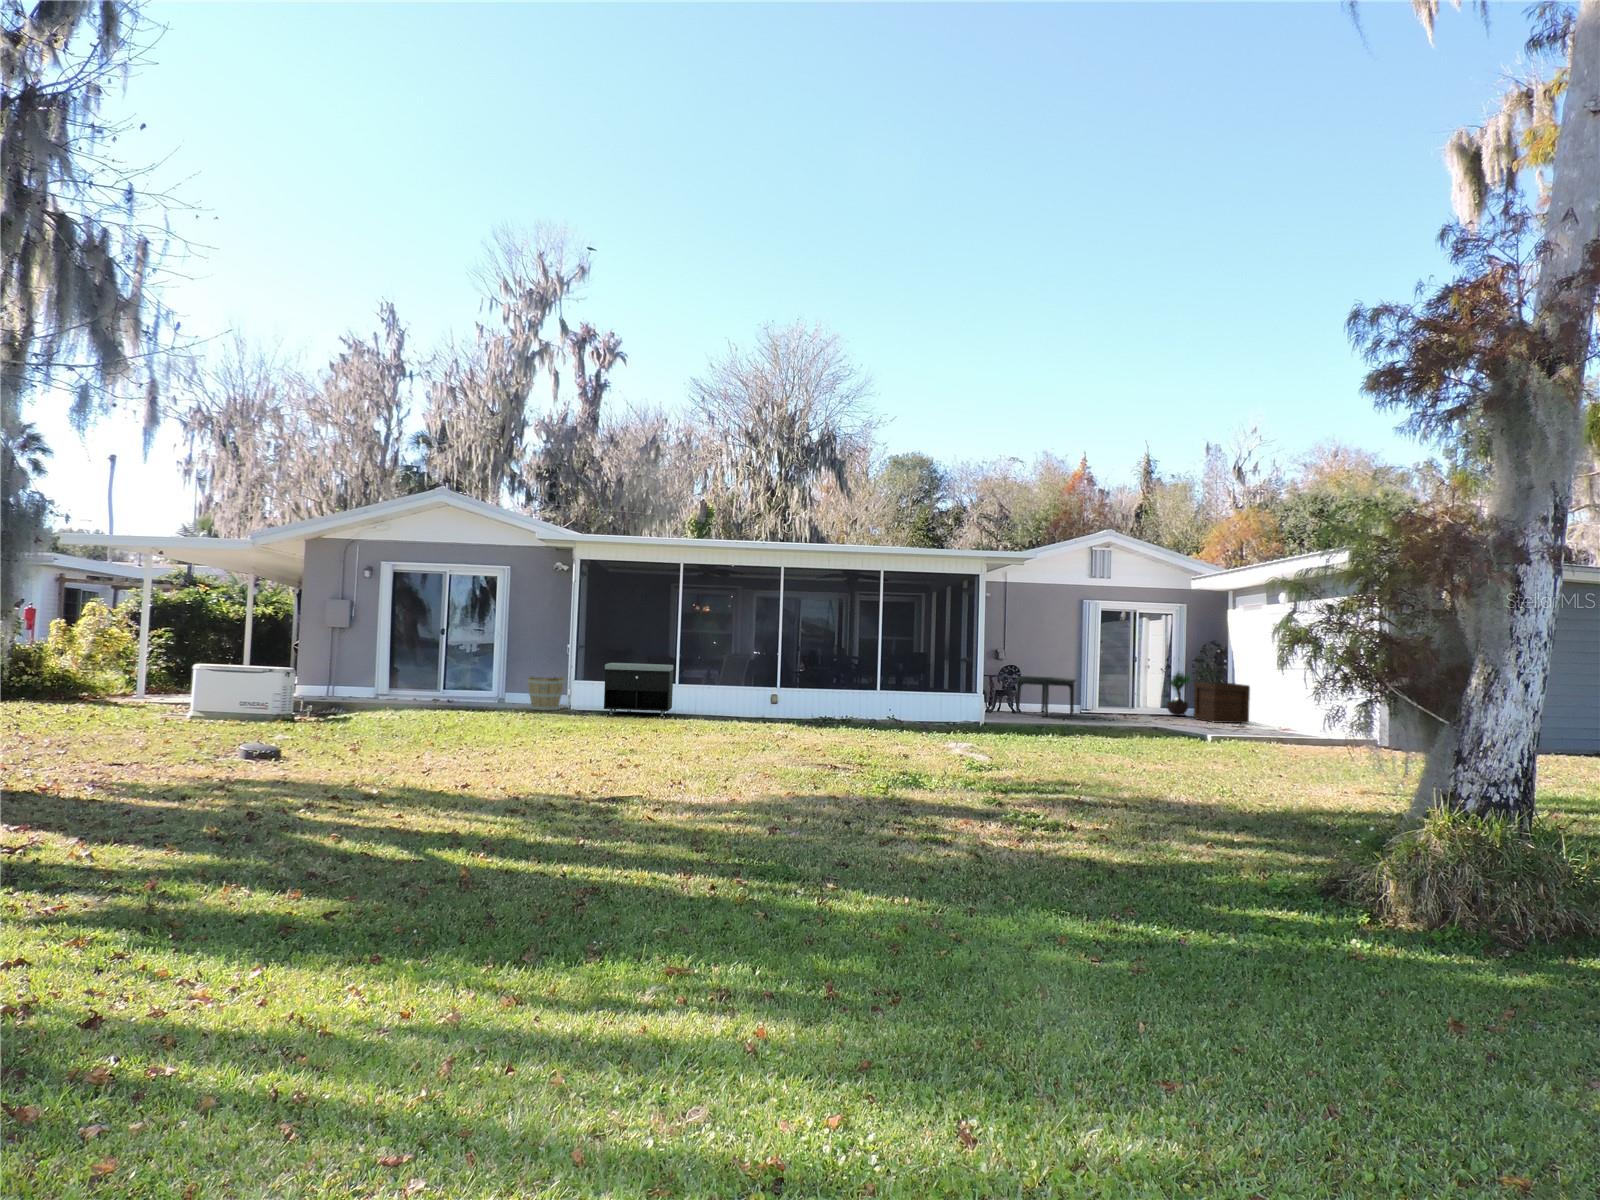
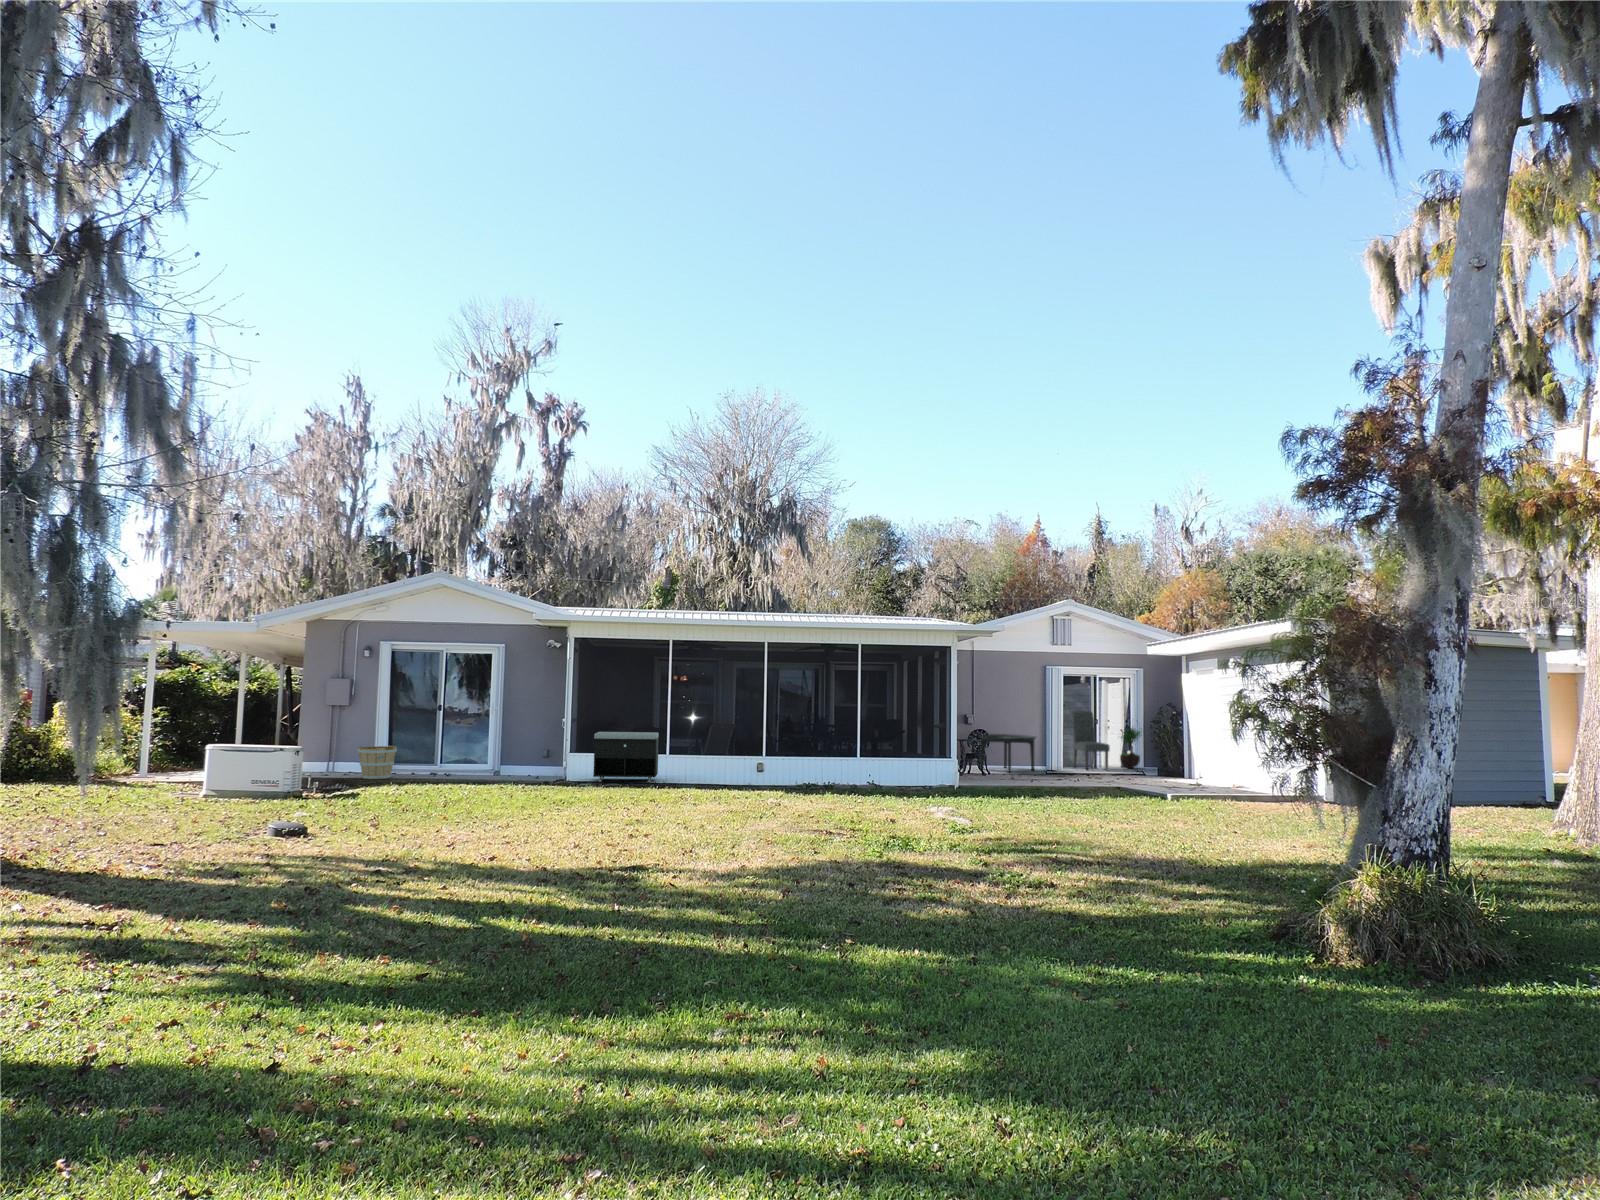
chair: none [1114,654,1156,717] -> present [1070,711,1110,770]
wooden bucket: present [527,677,565,711] -> present [358,746,397,779]
wooden crate: present [1194,682,1250,723] -> none [1145,736,1197,775]

